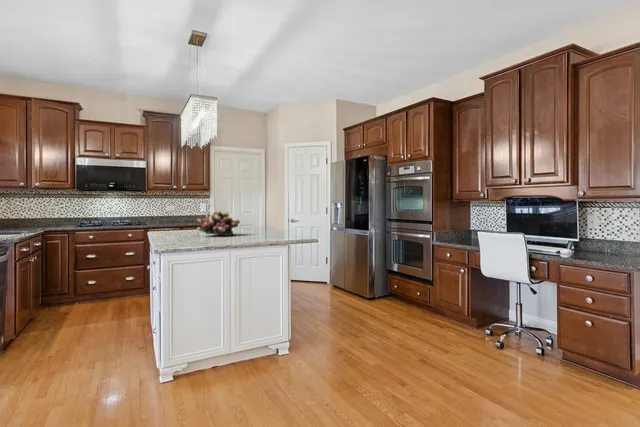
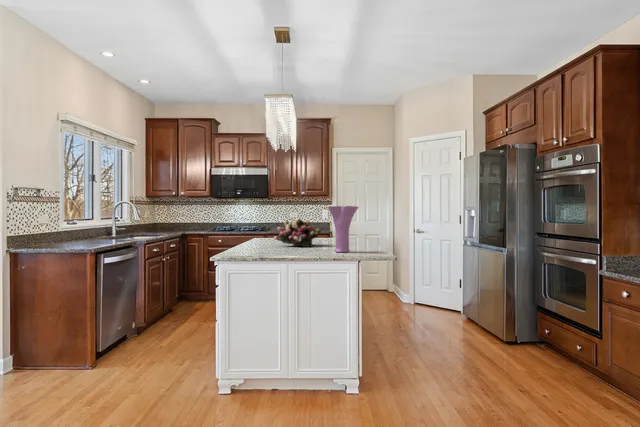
vase: none [260,200,286,239] -> present [328,206,358,252]

